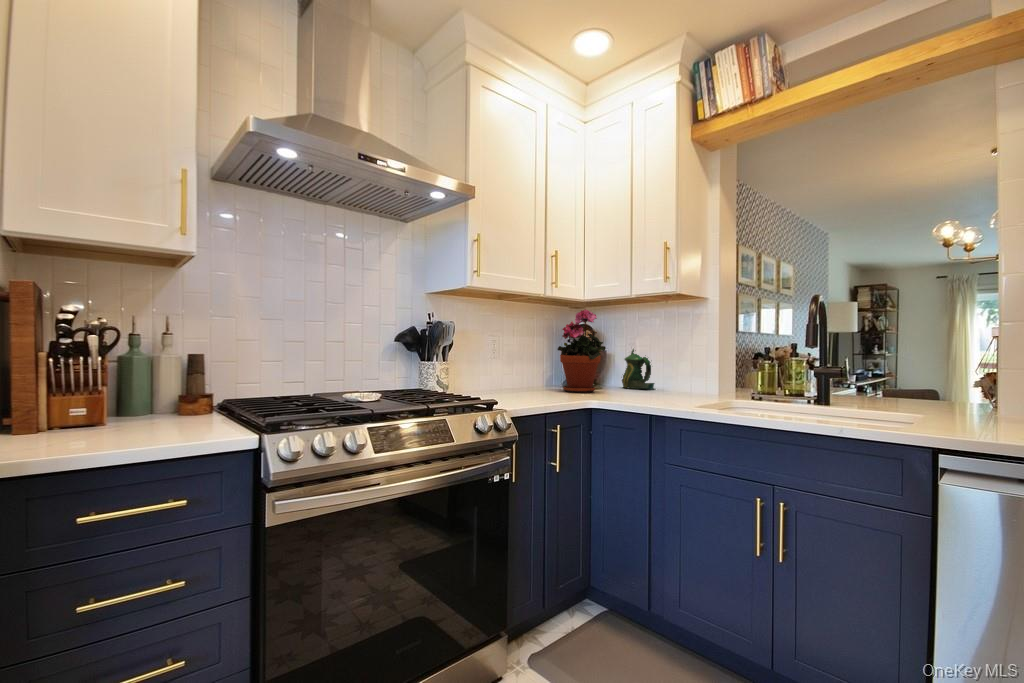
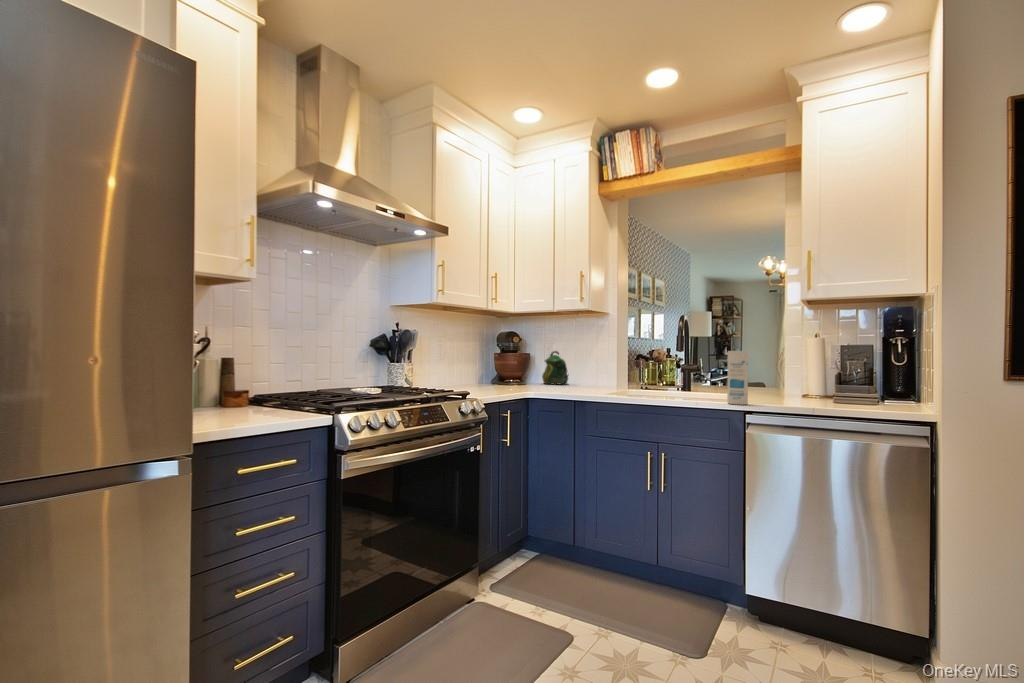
potted plant: present [557,309,606,393] -> none [495,321,535,388]
canister: none [900,345,941,437] -> present [727,351,748,405]

